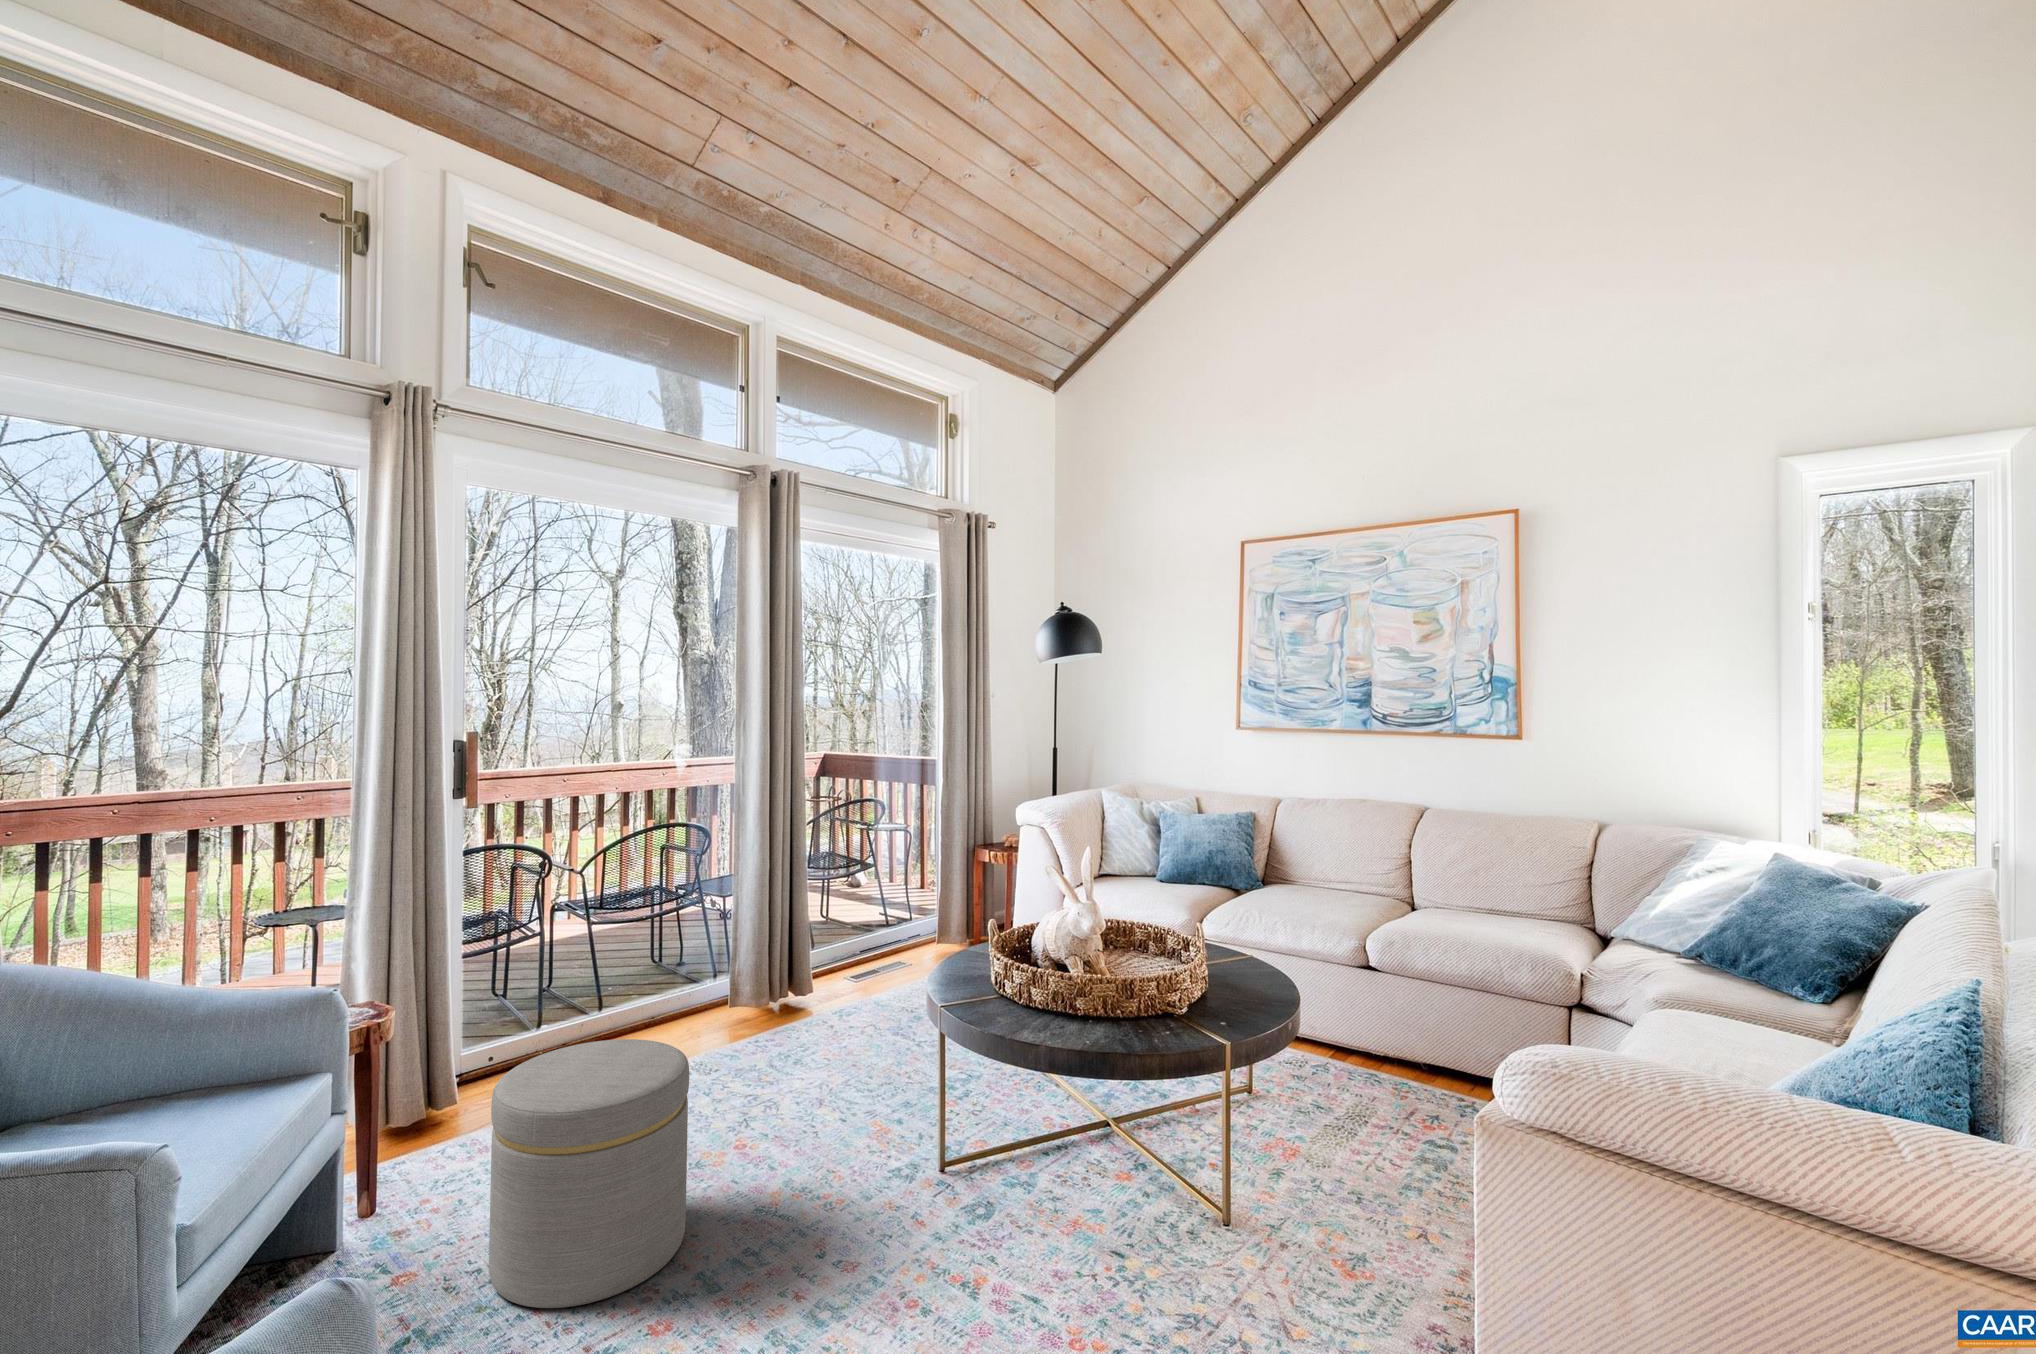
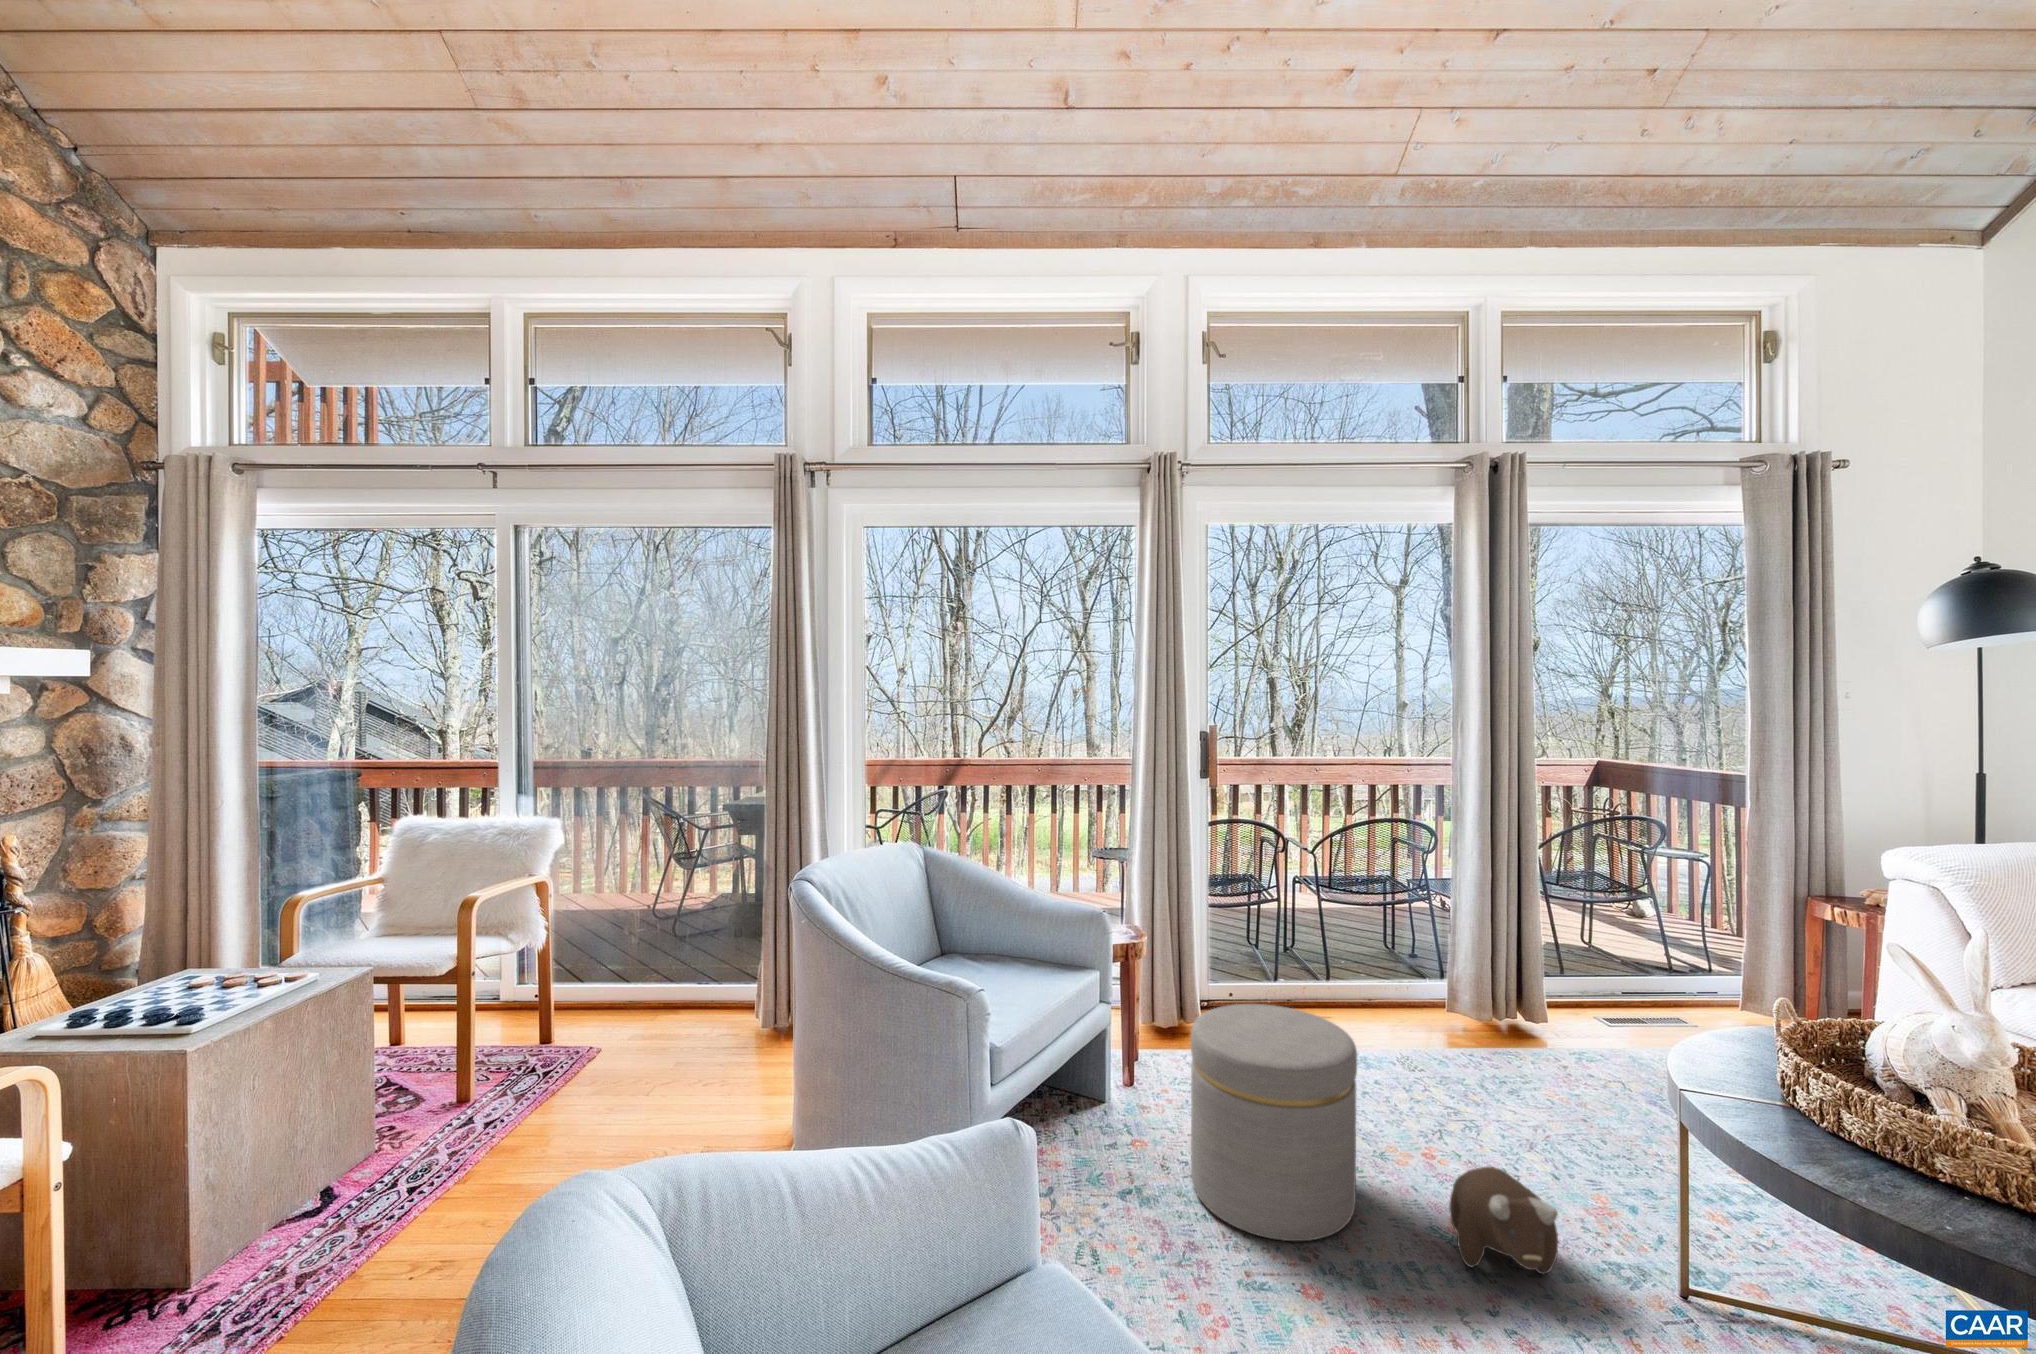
plush toy: none [774,1127,870,1228] -> present [1449,1167,1558,1274]

